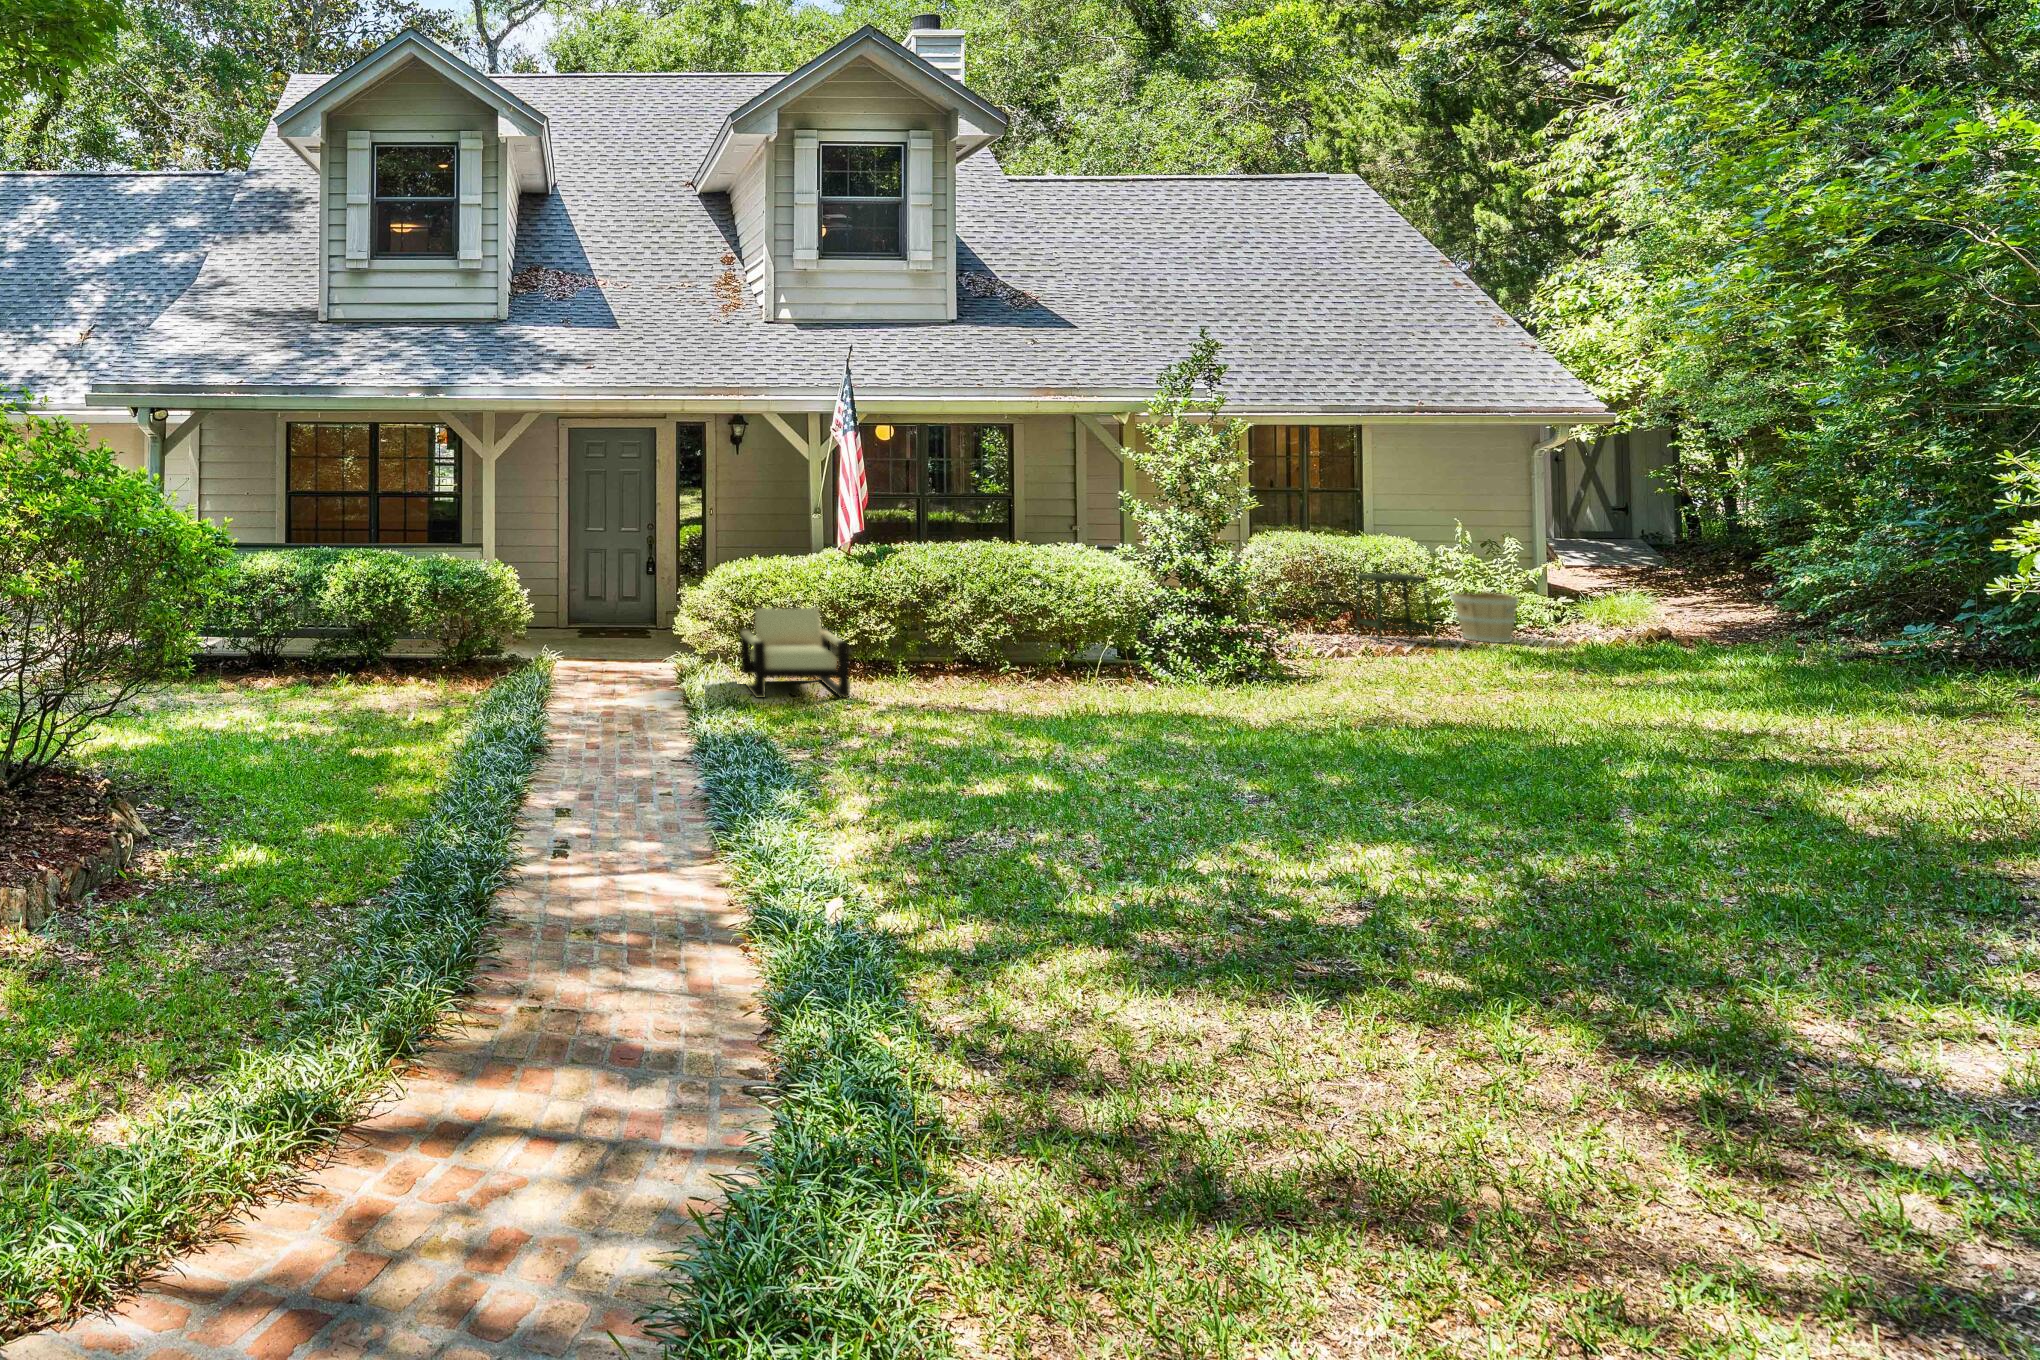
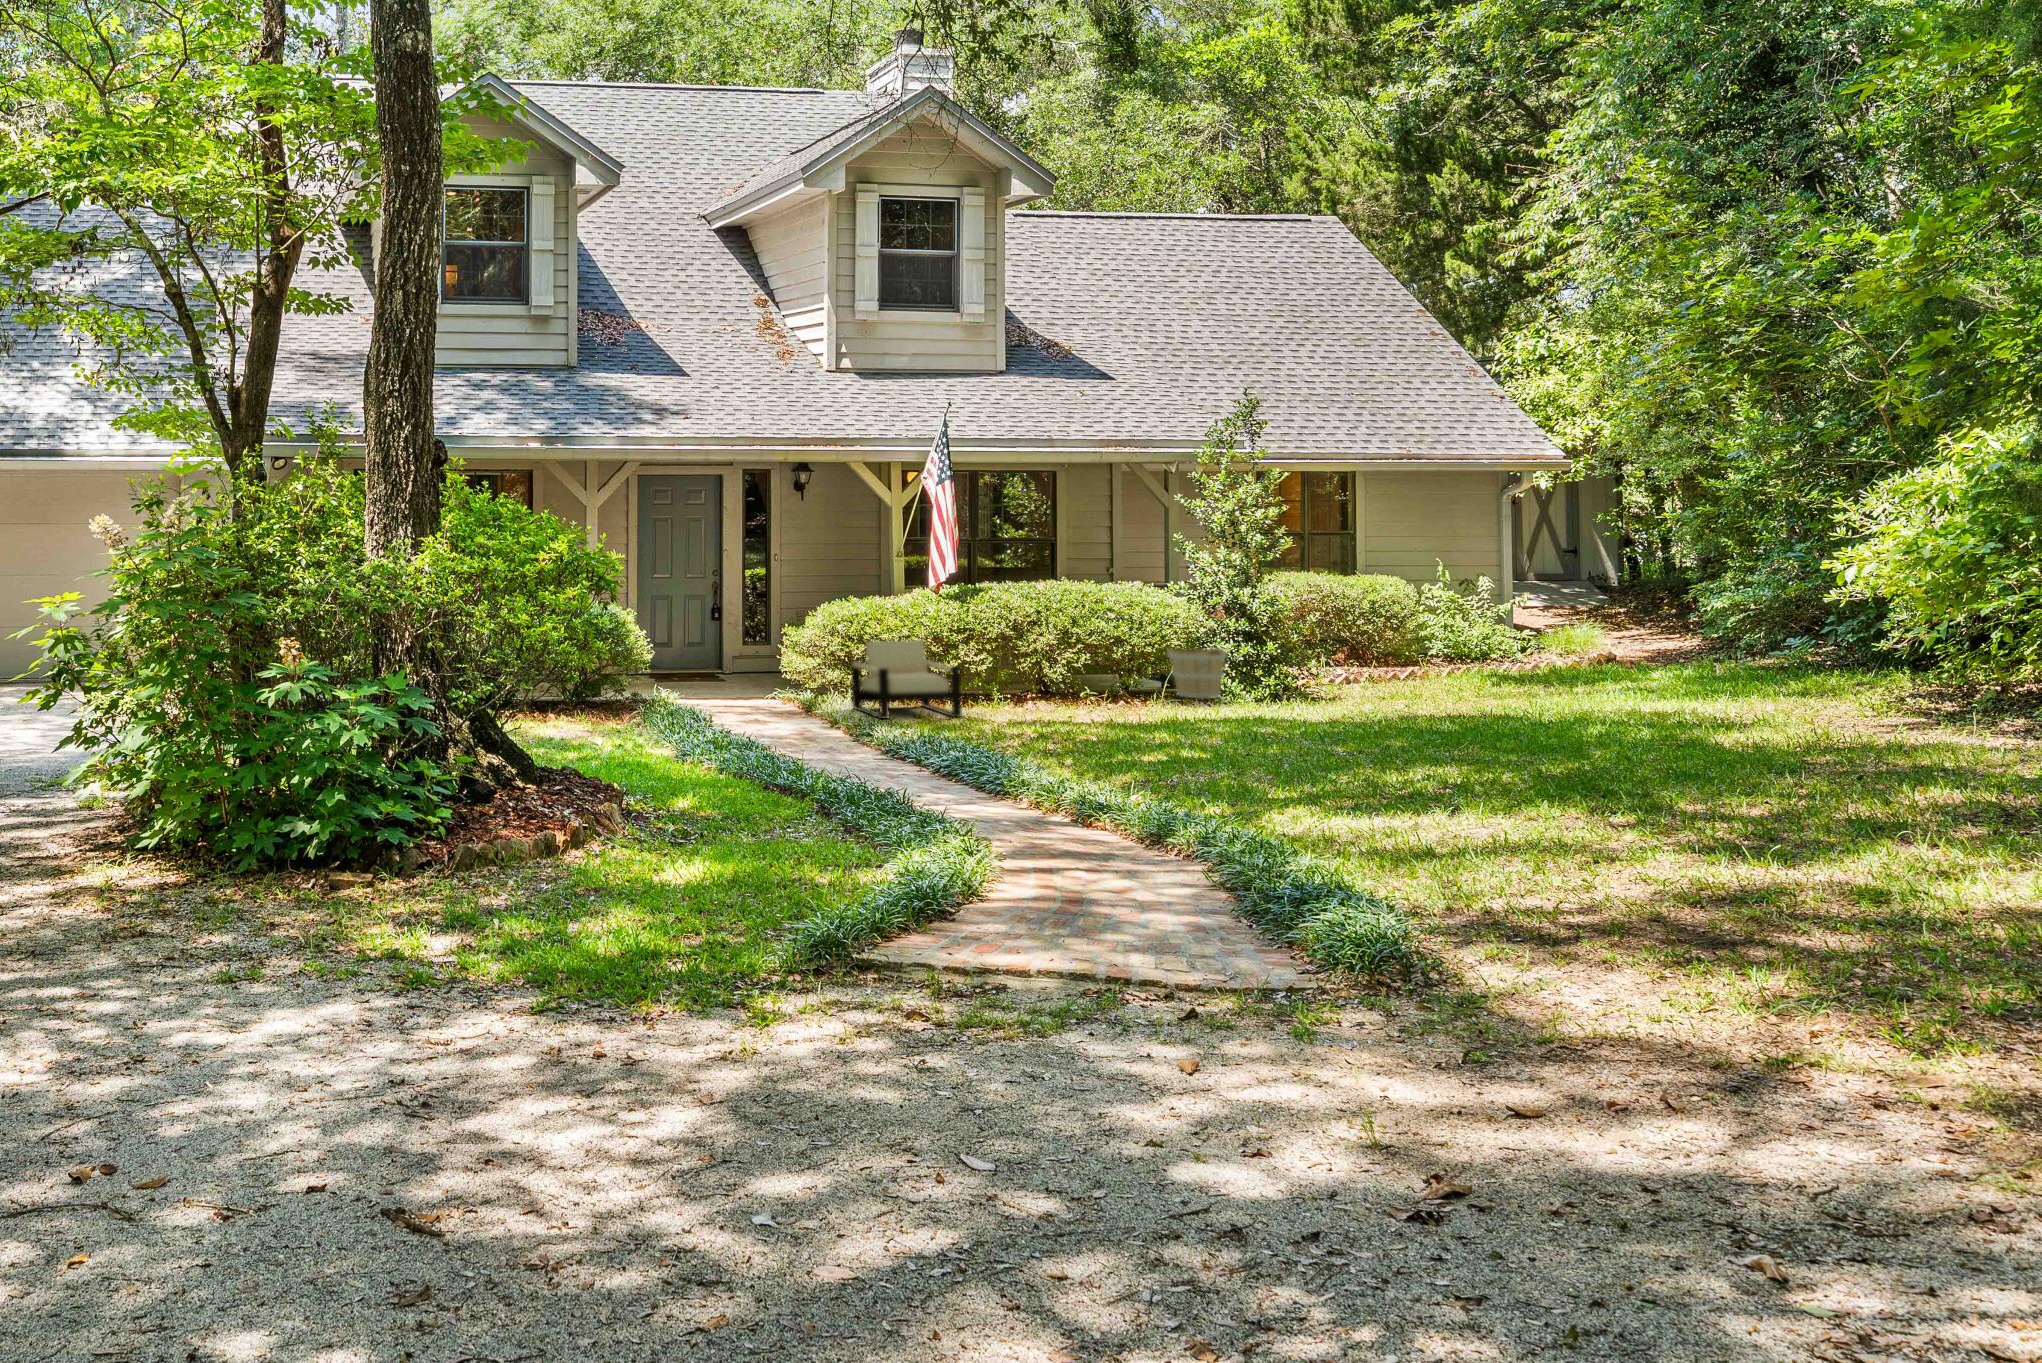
stool: present [1356,573,1436,644] -> present [1640,579,1687,626]
wooden bucket: present [1451,592,1519,643] -> present [1167,648,1226,699]

